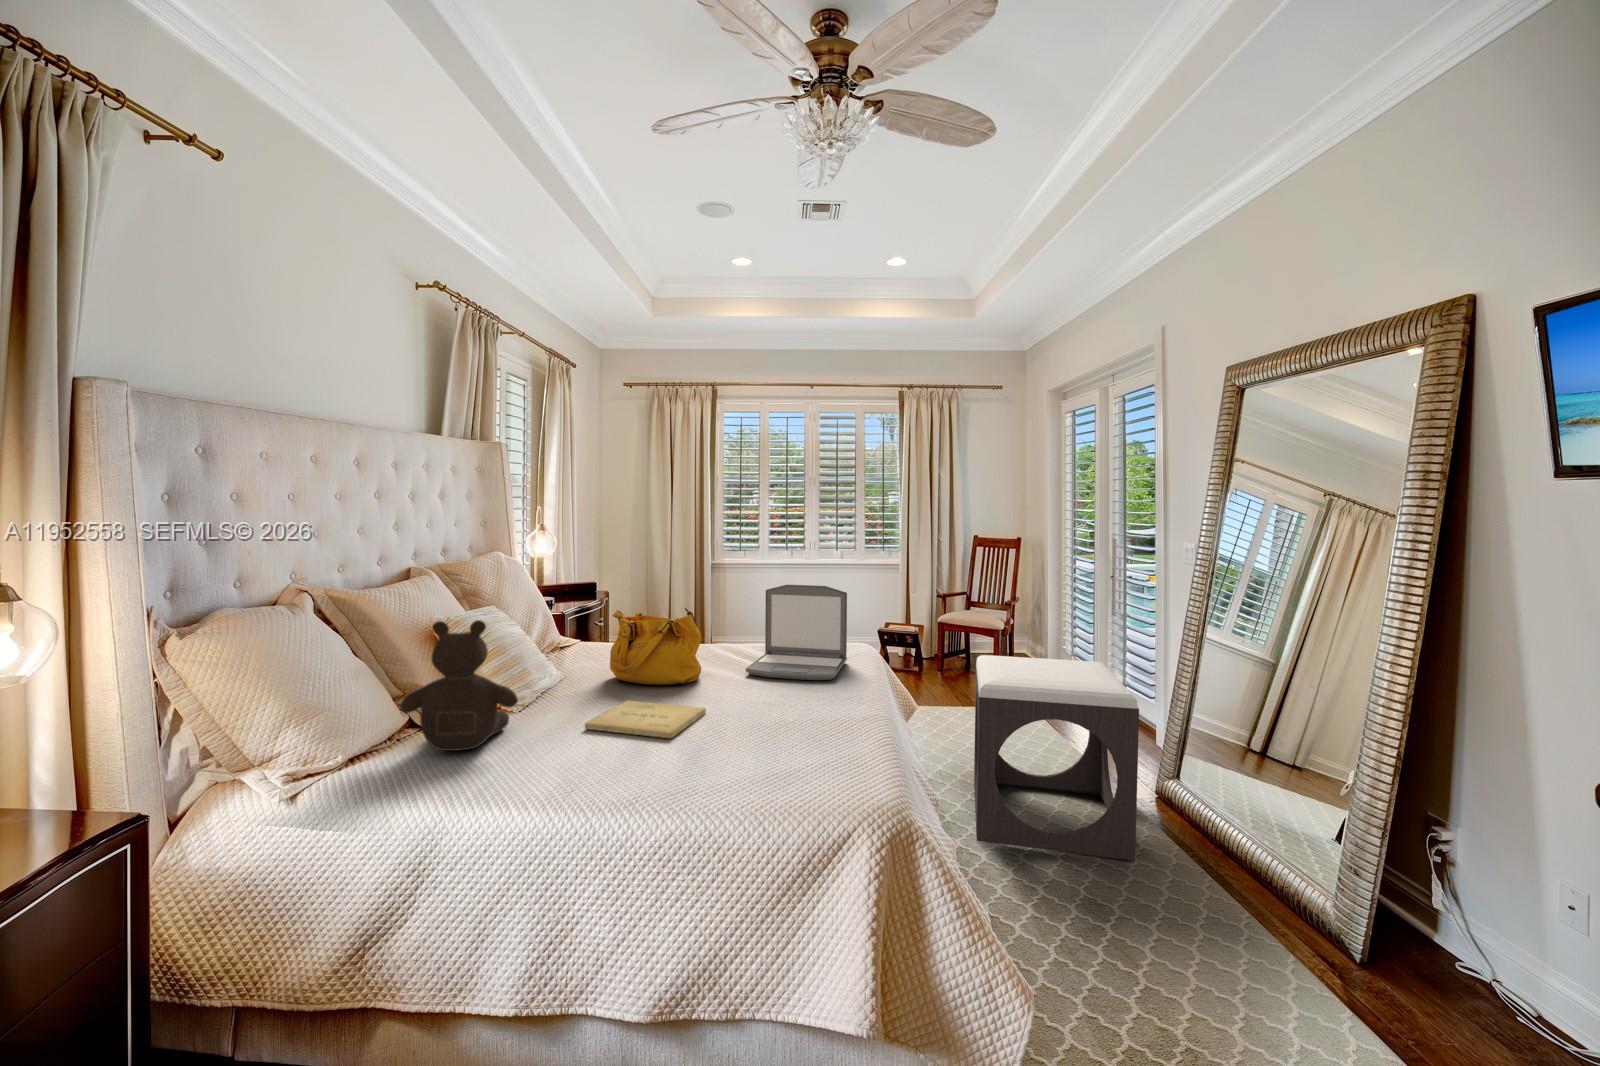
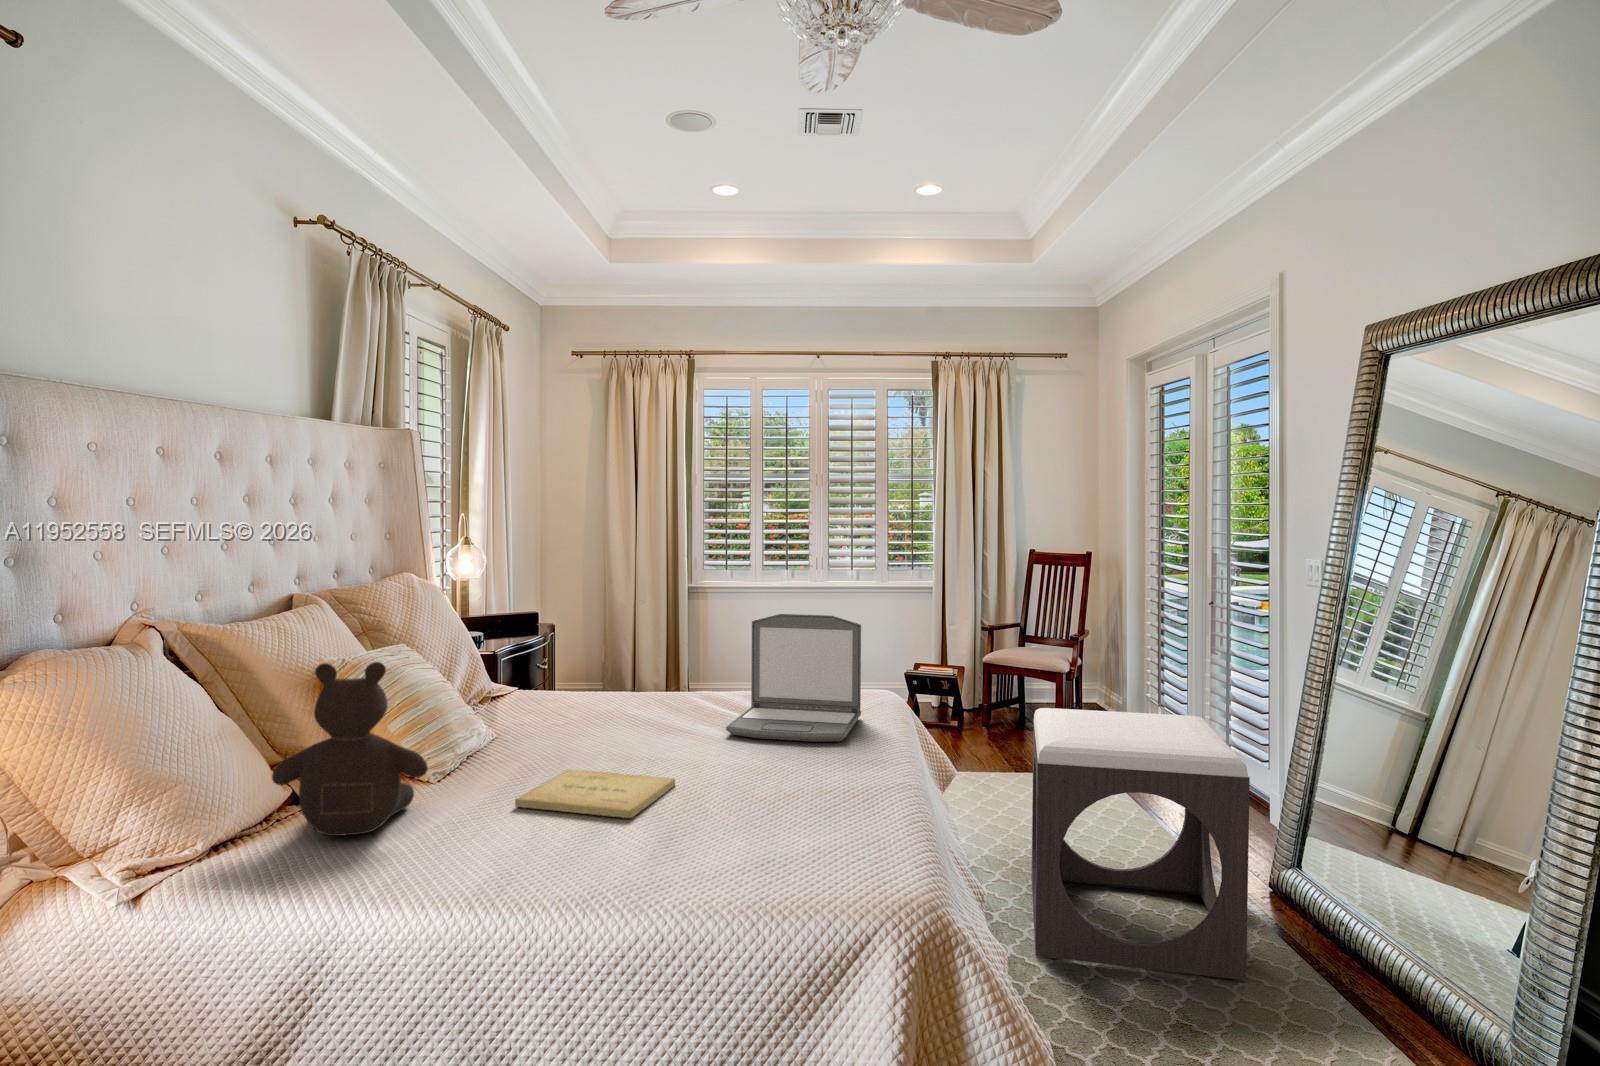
handbag: present [610,608,701,685] -> none [544,645,667,748]

